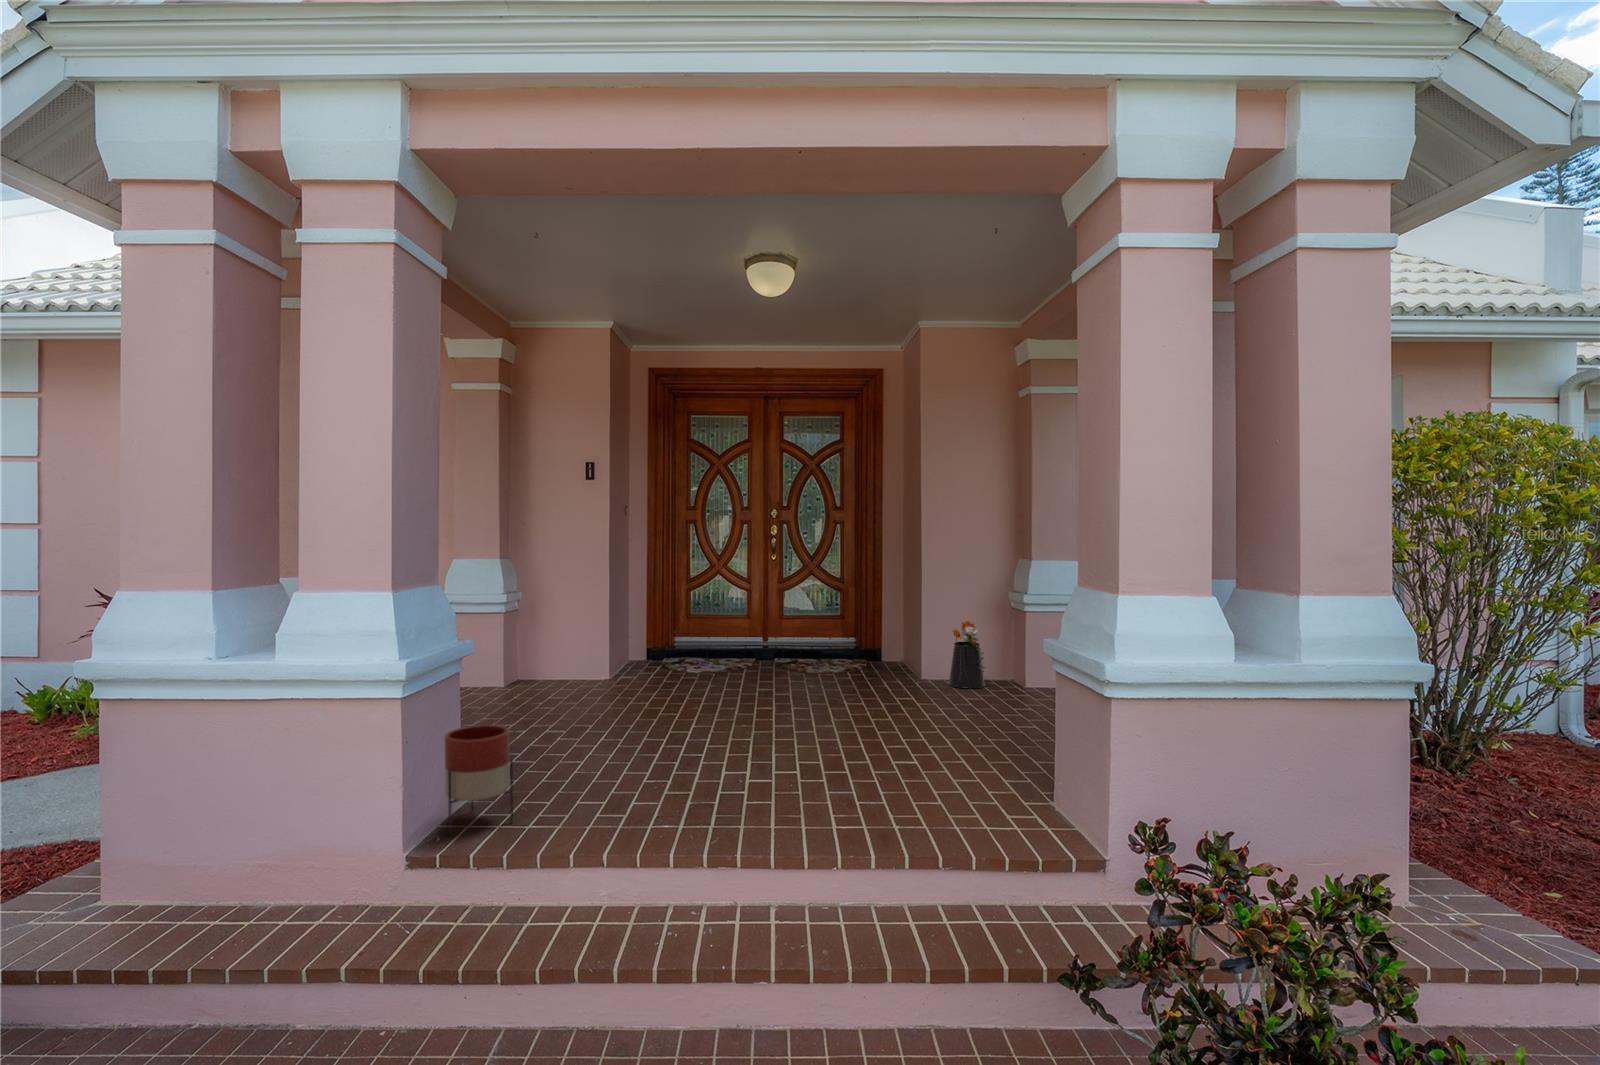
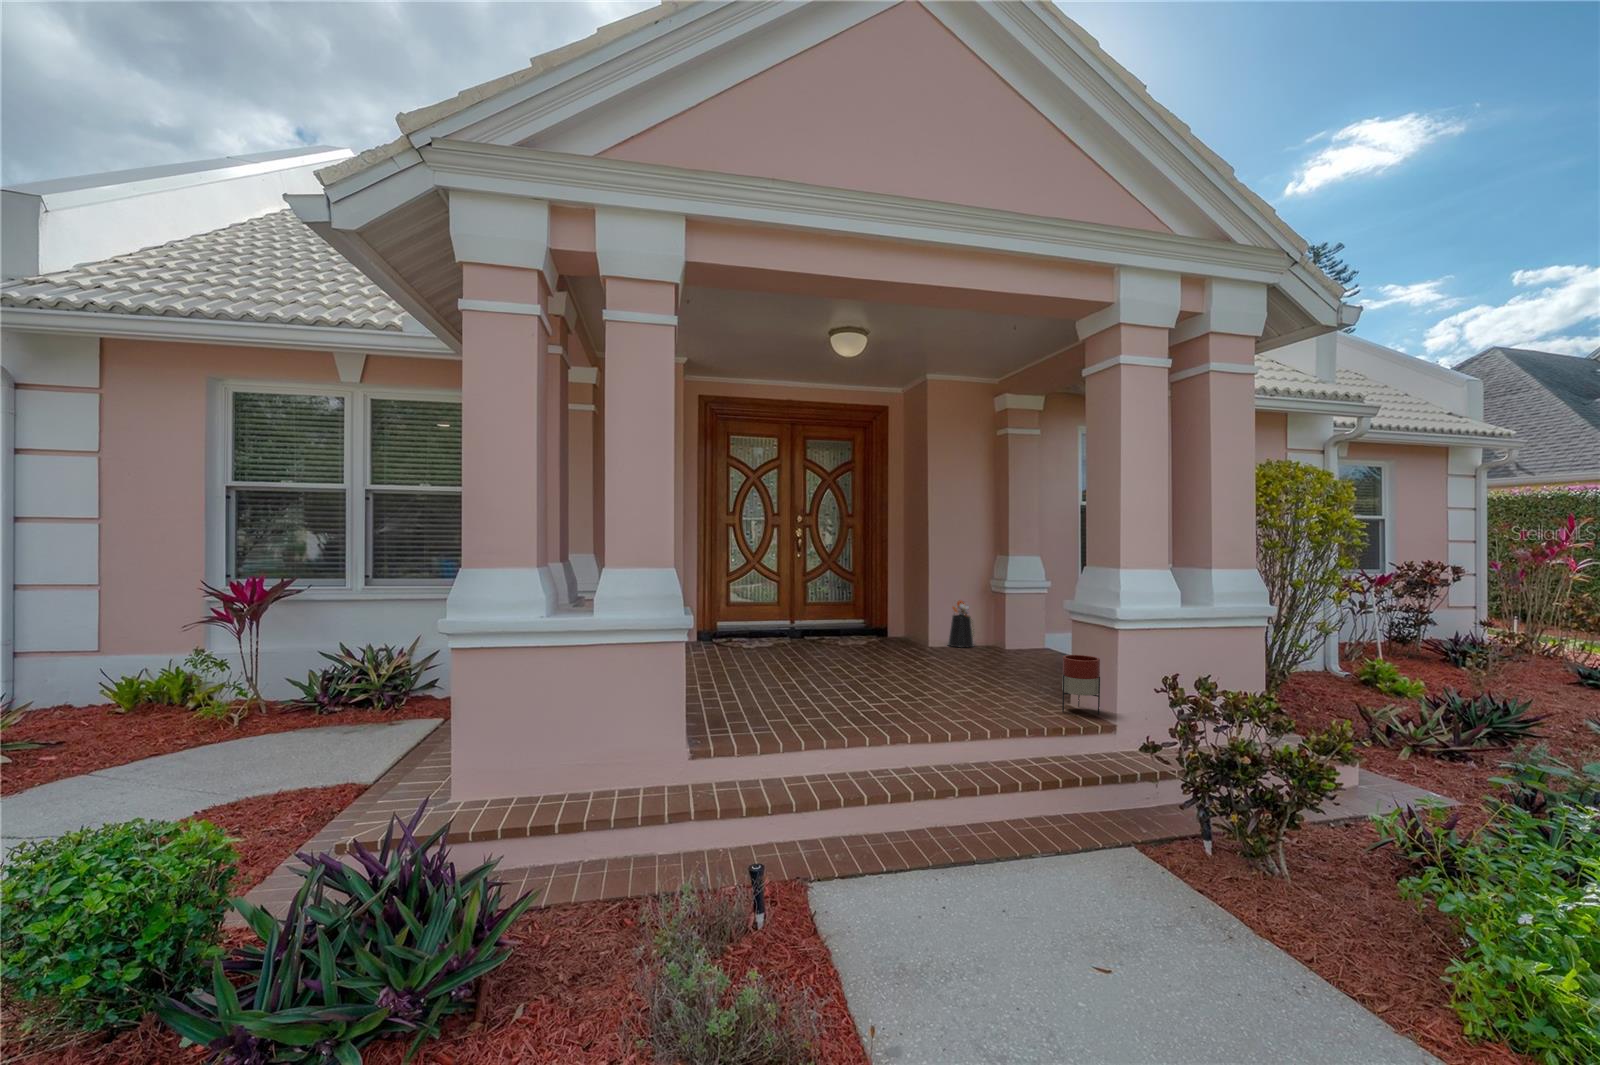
planter: present [444,725,513,835] -> present [1062,655,1100,715]

